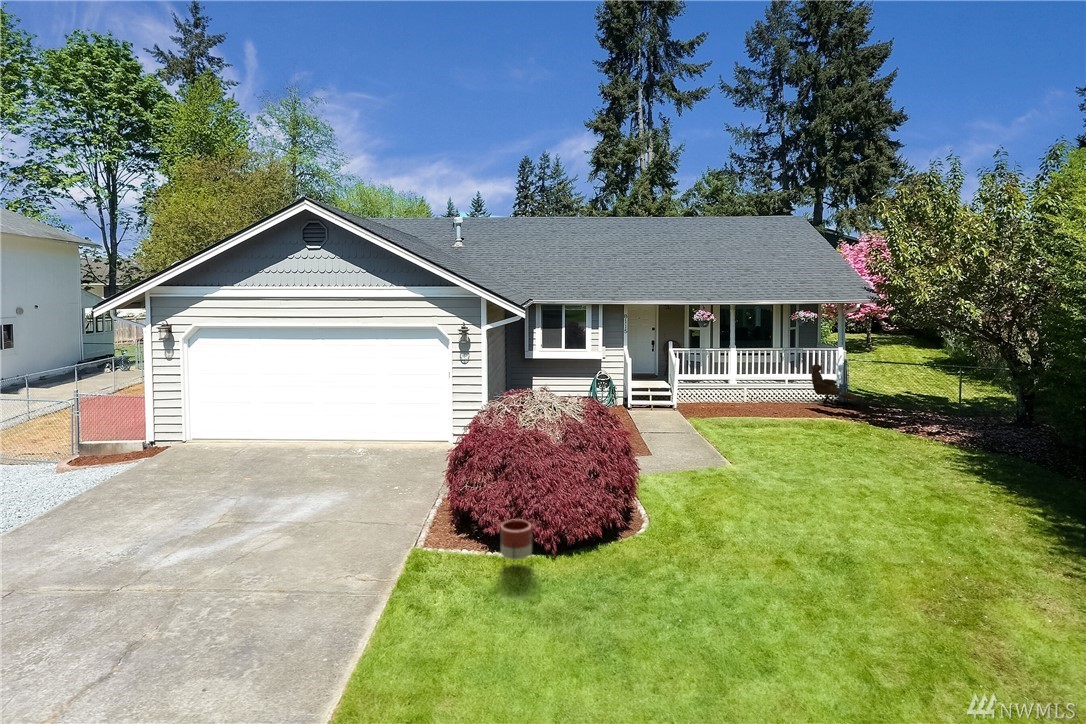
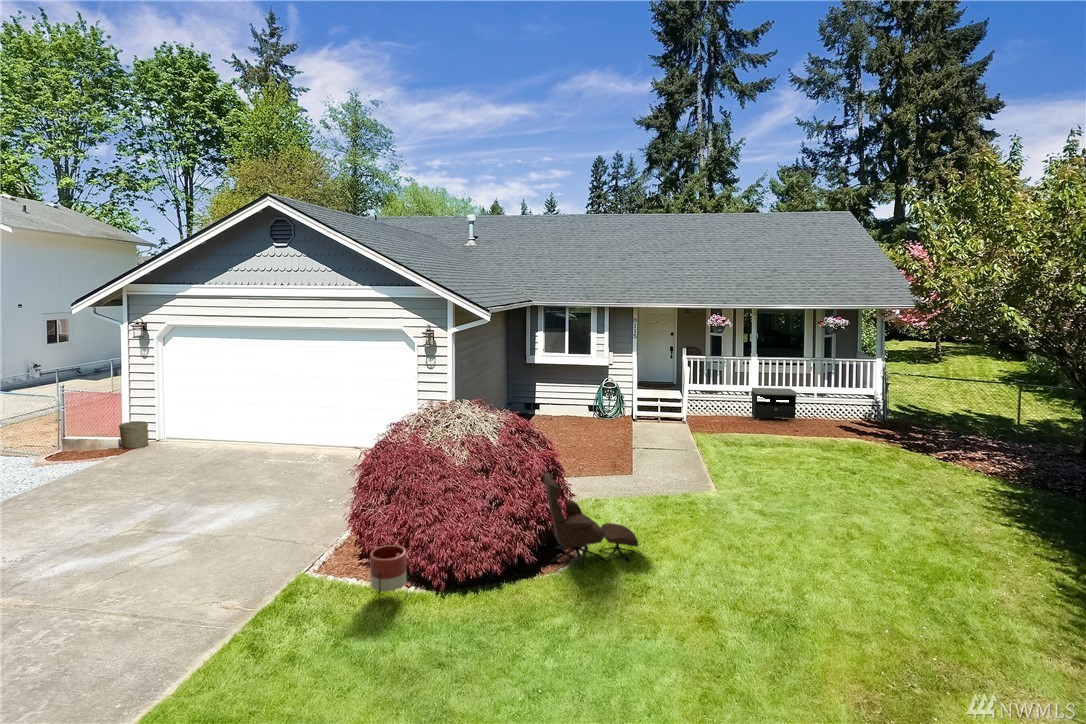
lounge chair: present [812,364,857,406] -> present [544,473,638,569]
storage bench: none [729,375,771,404] -> present [750,388,797,421]
woven basket: none [145,426,174,454] -> present [119,421,148,449]

